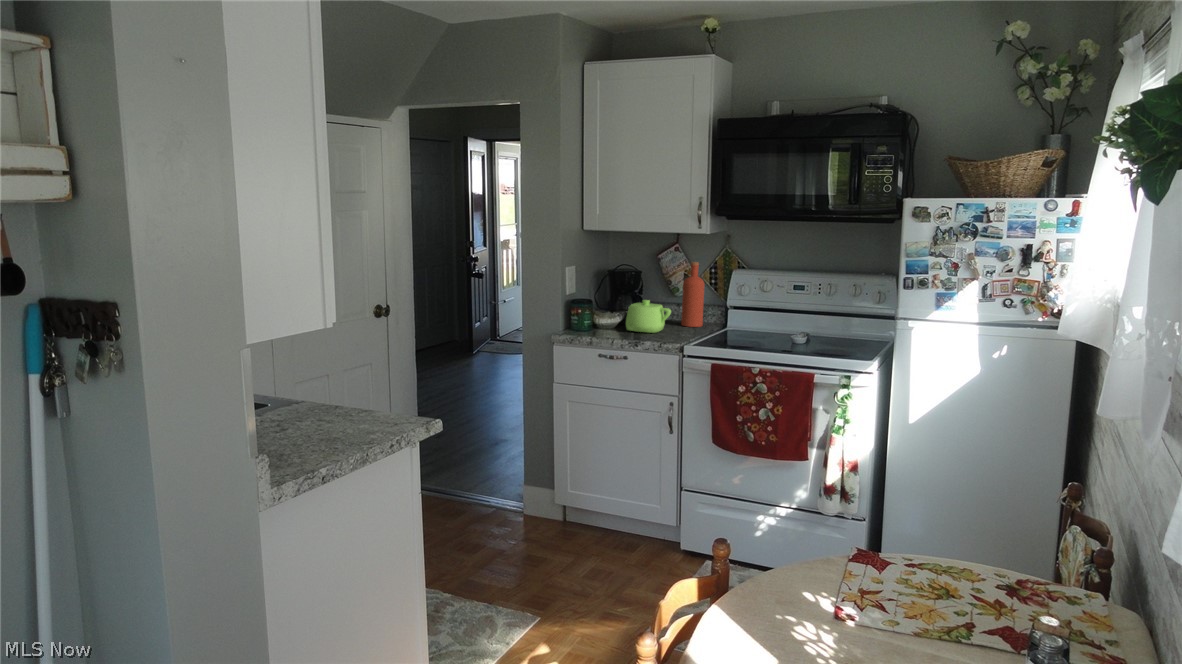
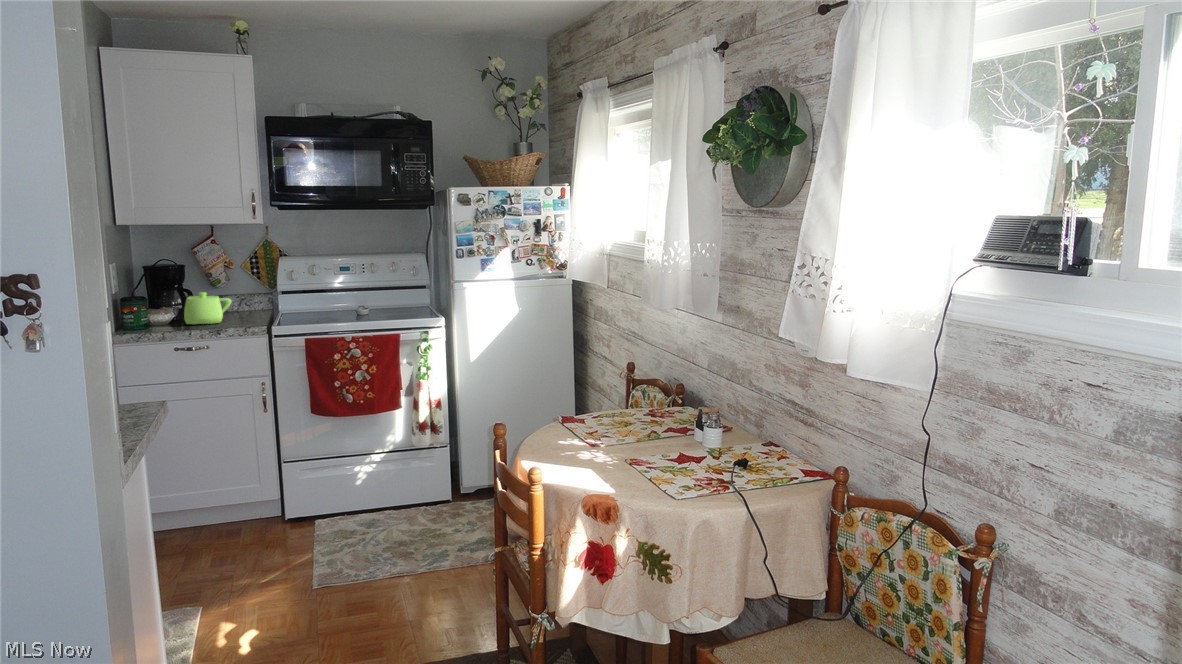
bottle: present [681,262,704,327] -> none [229,253,254,315]

